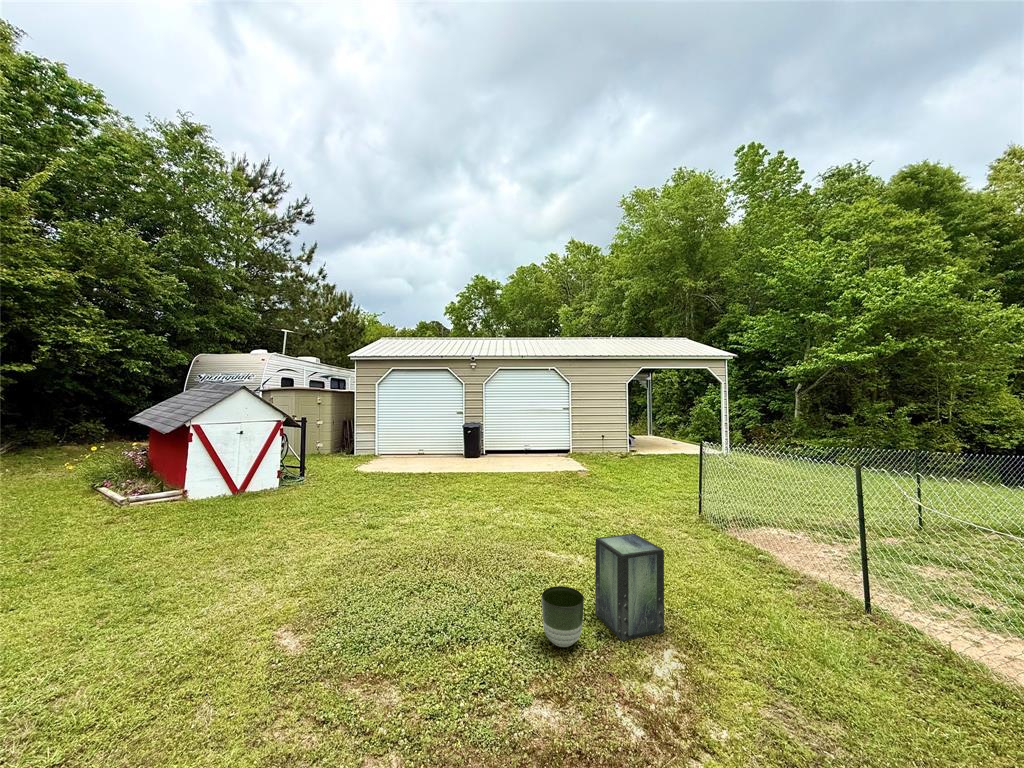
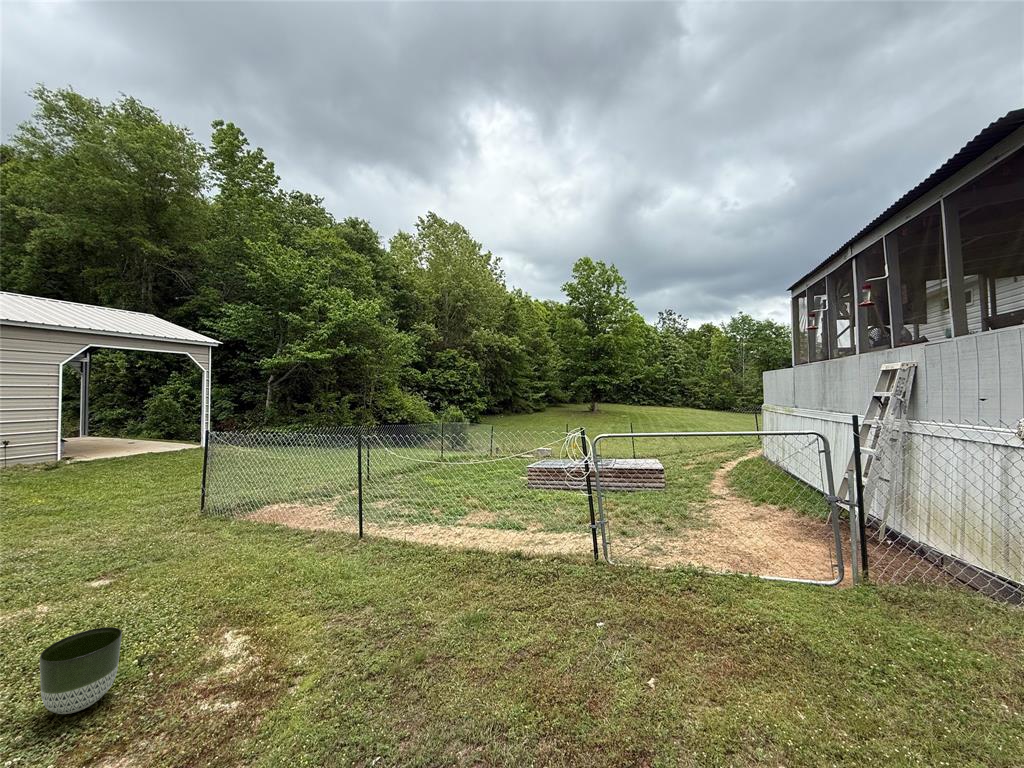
storage box: present [595,534,664,641] -> none [115,537,219,656]

